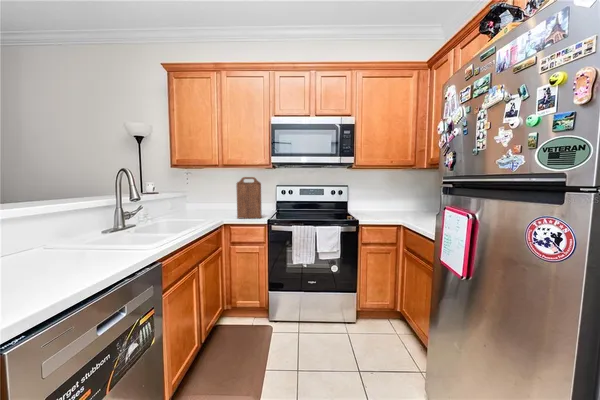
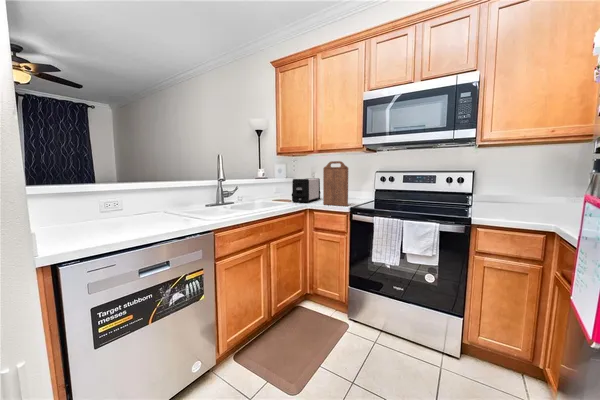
toaster: none [200,192,224,218] -> present [292,178,321,203]

